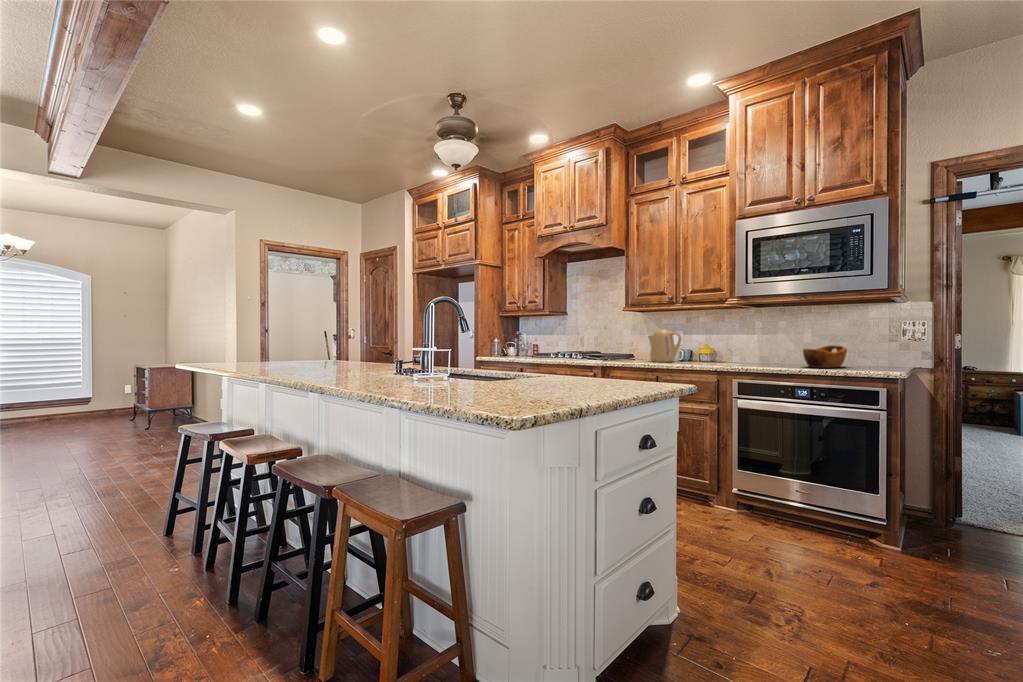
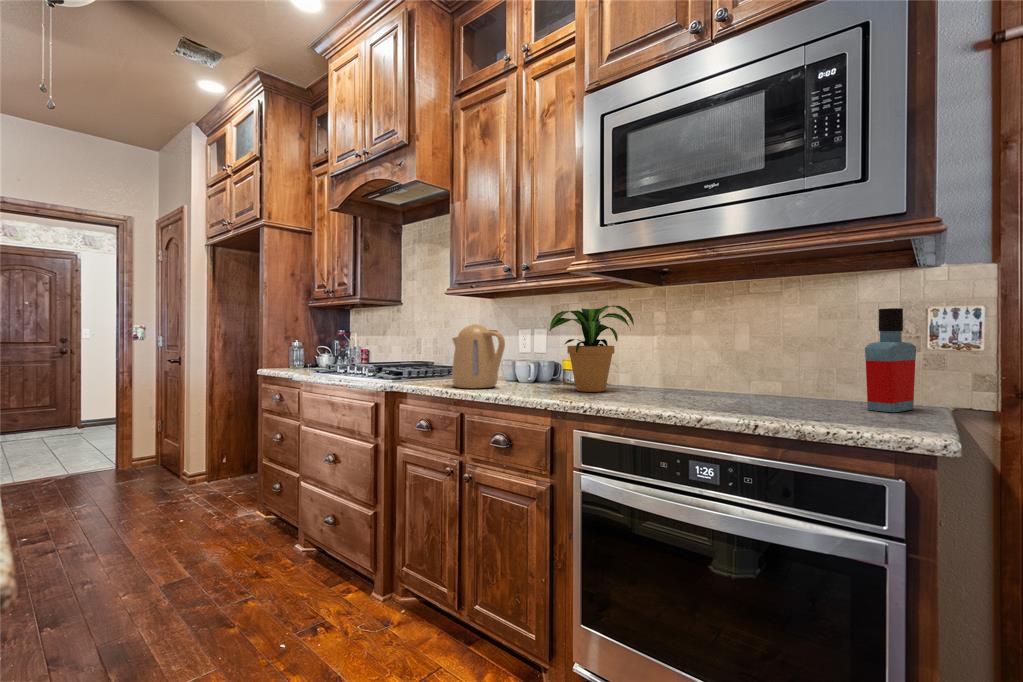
potted plant: none [702,319,751,363] -> present [549,306,634,392]
bottle: none [872,322,896,368] -> present [865,308,916,412]
wooden bowl: present [803,345,847,368] -> none [715,359,810,412]

